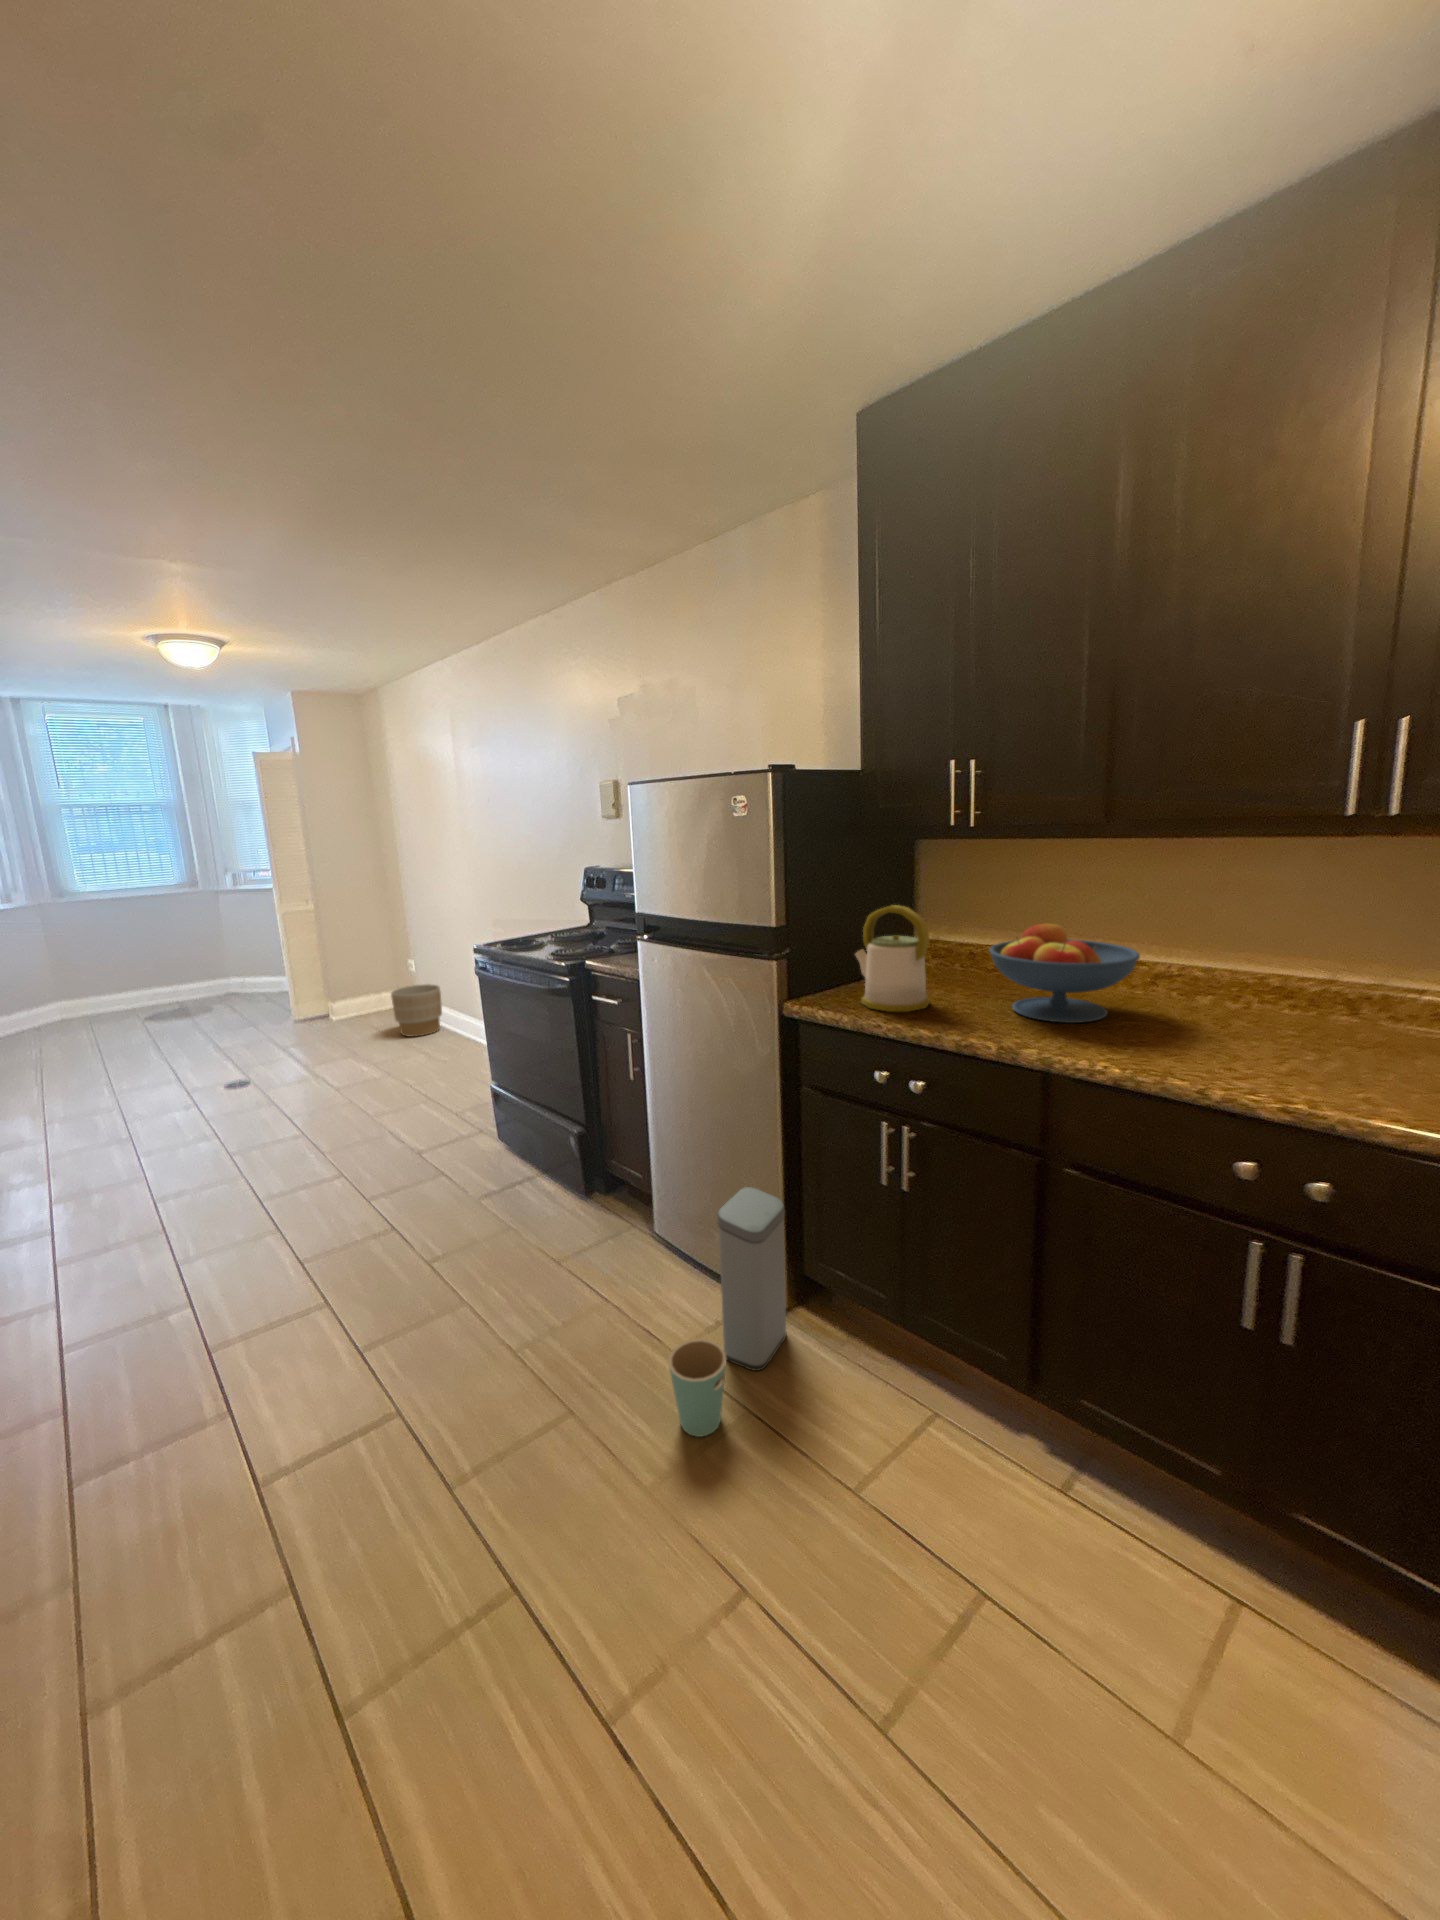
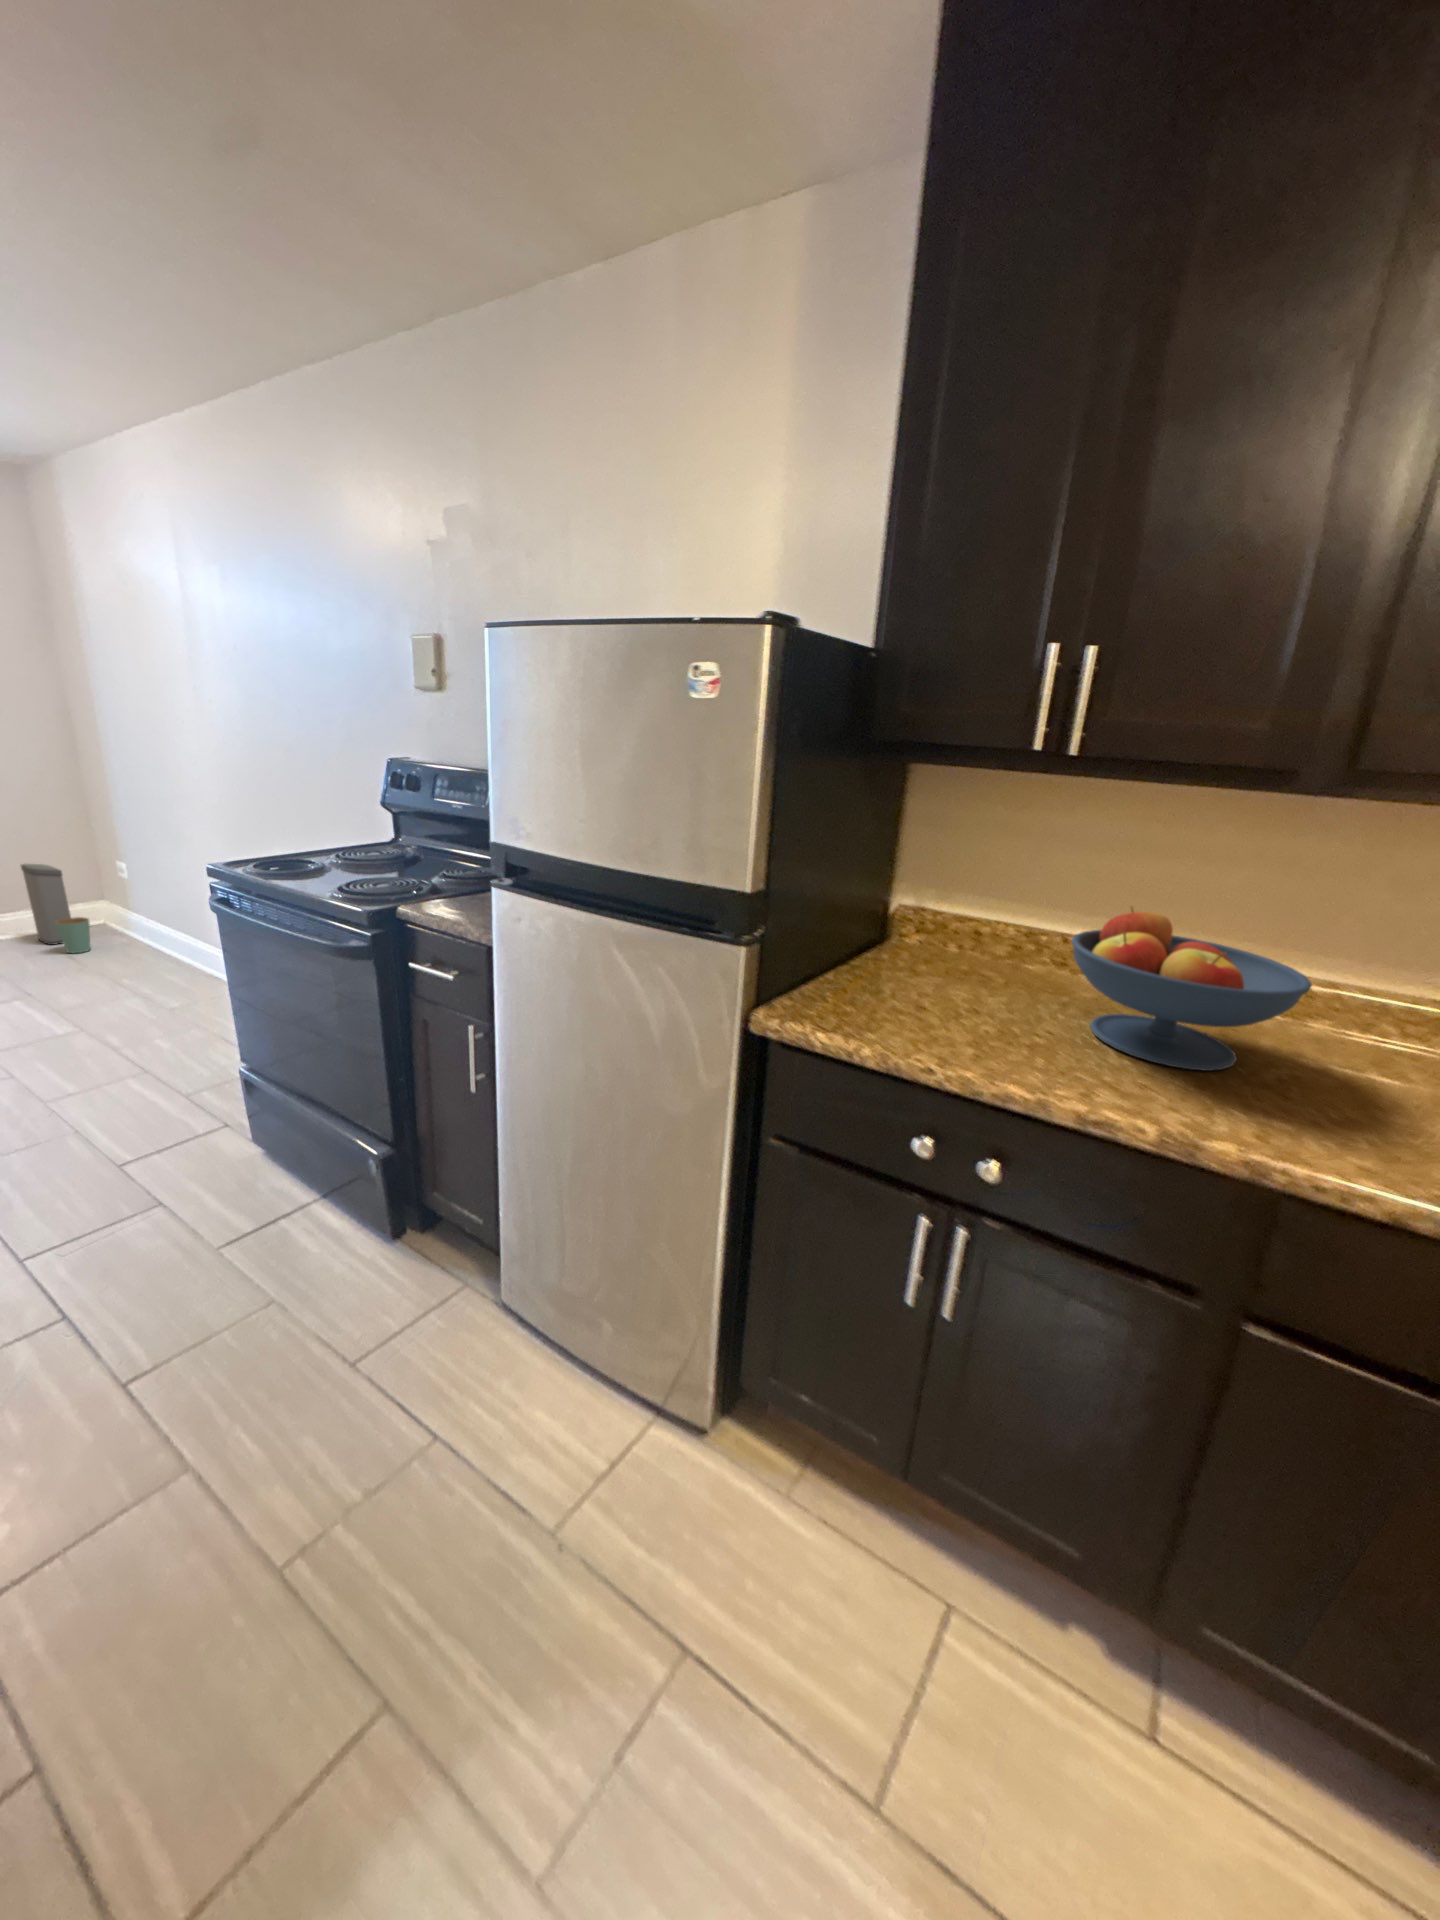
kettle: present [855,905,930,1012] -> none [864,869,999,1040]
planter: present [391,984,442,1037] -> none [88,902,174,973]
trash can: present [669,1187,786,1437] -> present [20,864,91,953]

